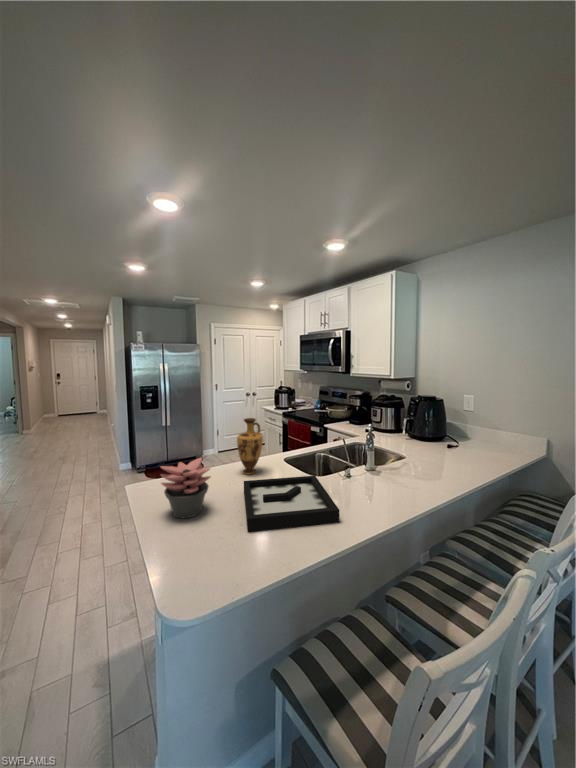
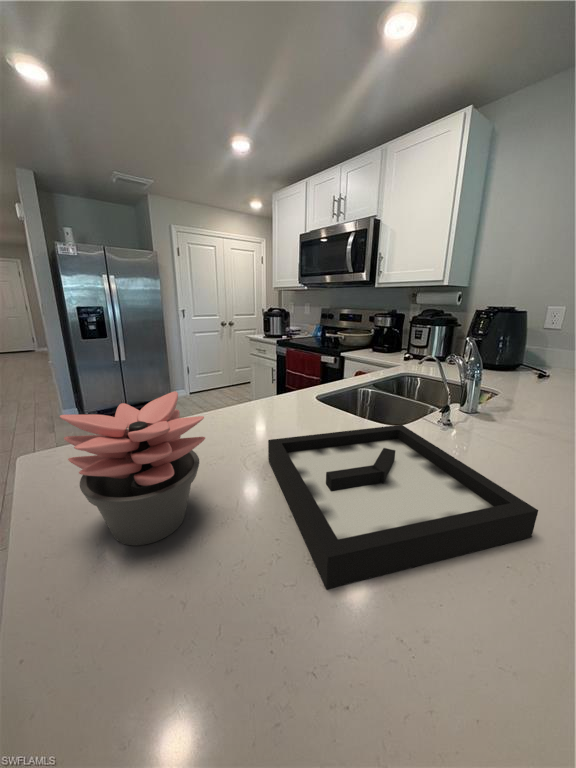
vase: present [237,418,263,475] -> none [242,321,289,425]

